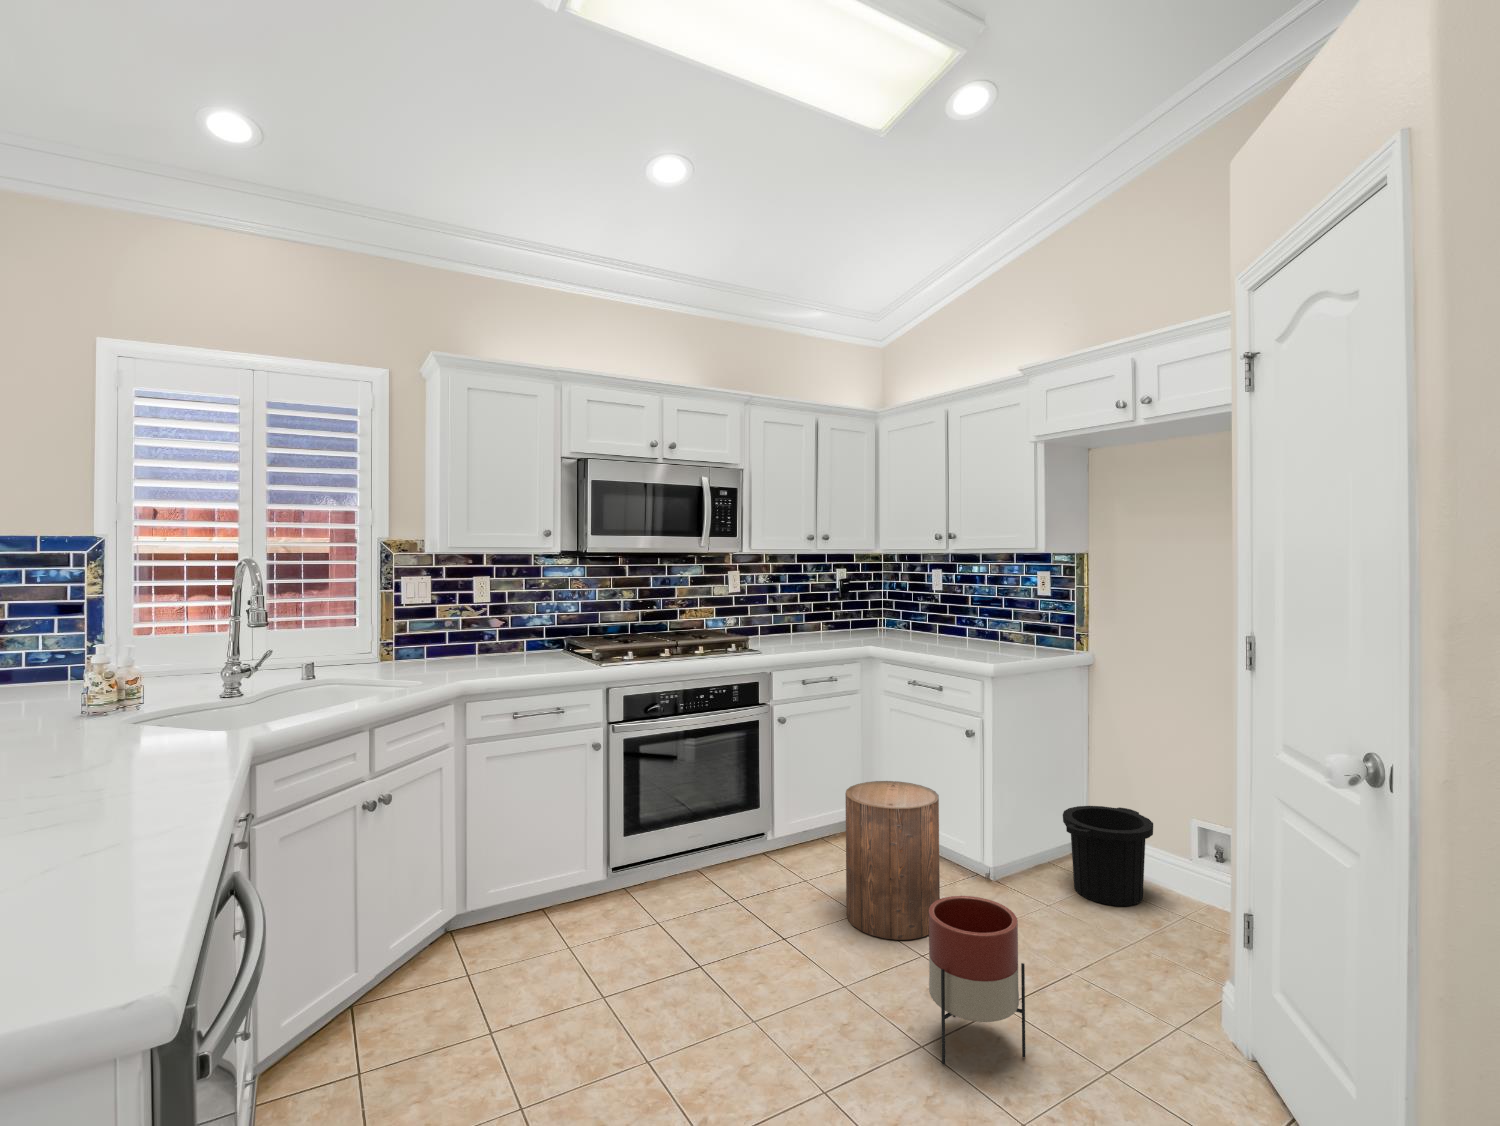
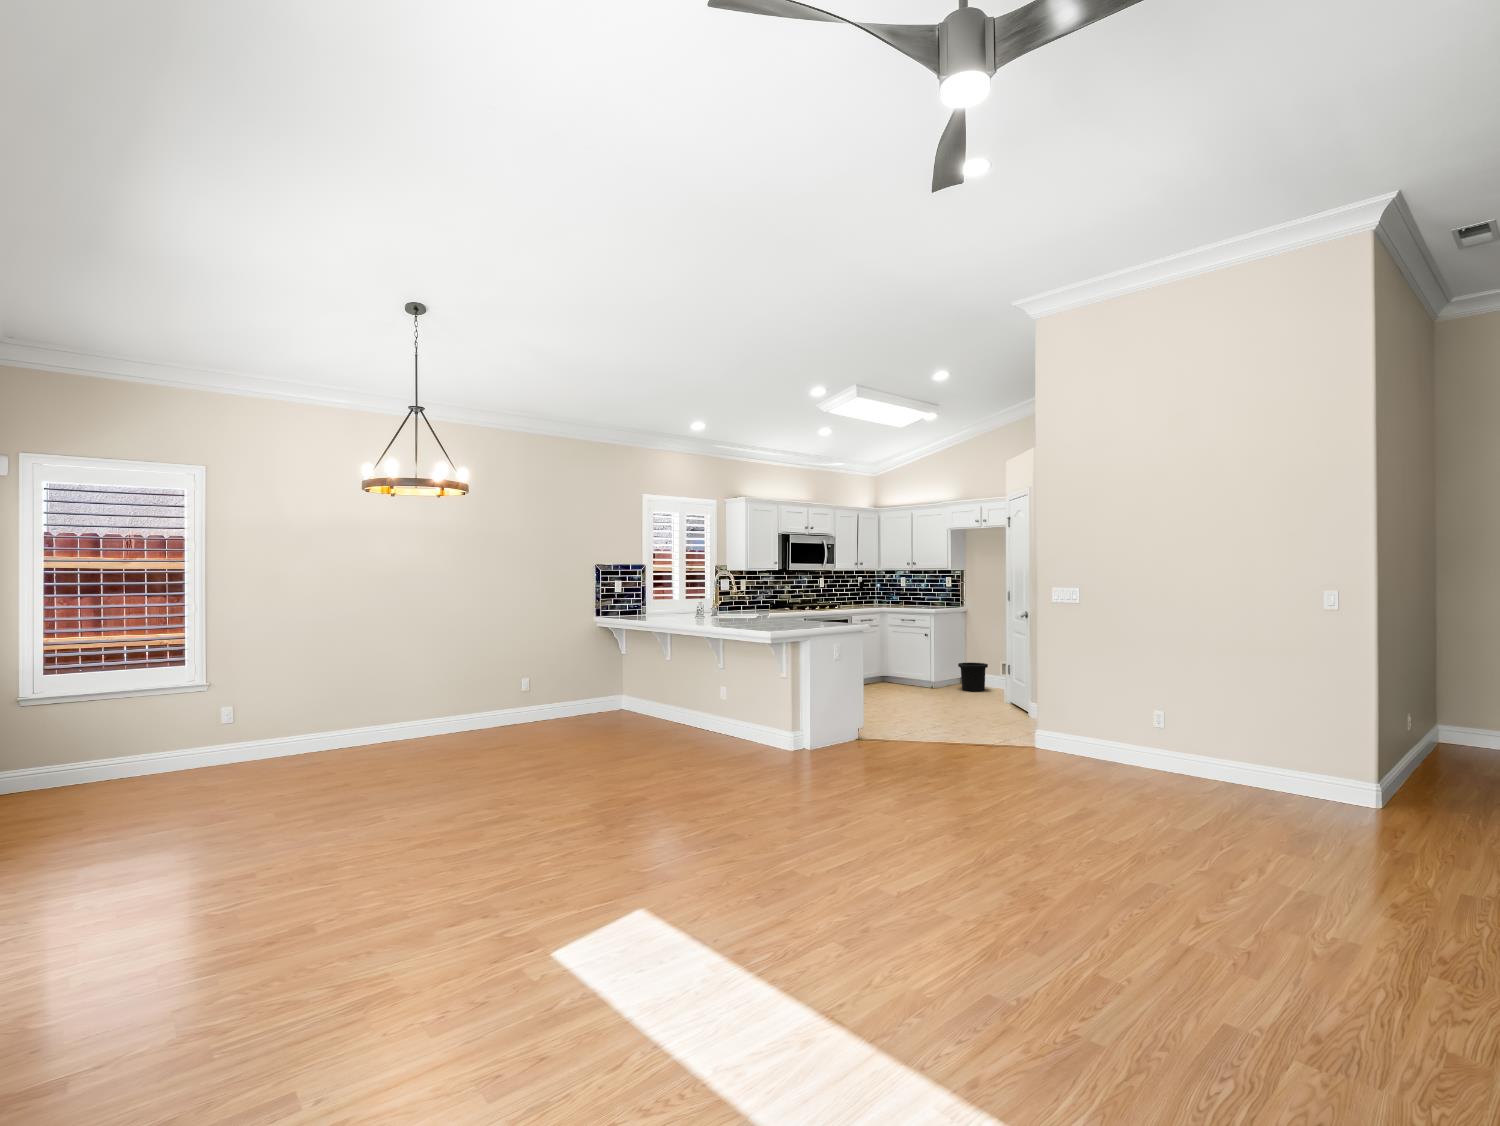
stool: present [845,781,940,940] -> none [888,652,921,698]
planter: present [929,896,1025,1065] -> none [927,670,953,709]

